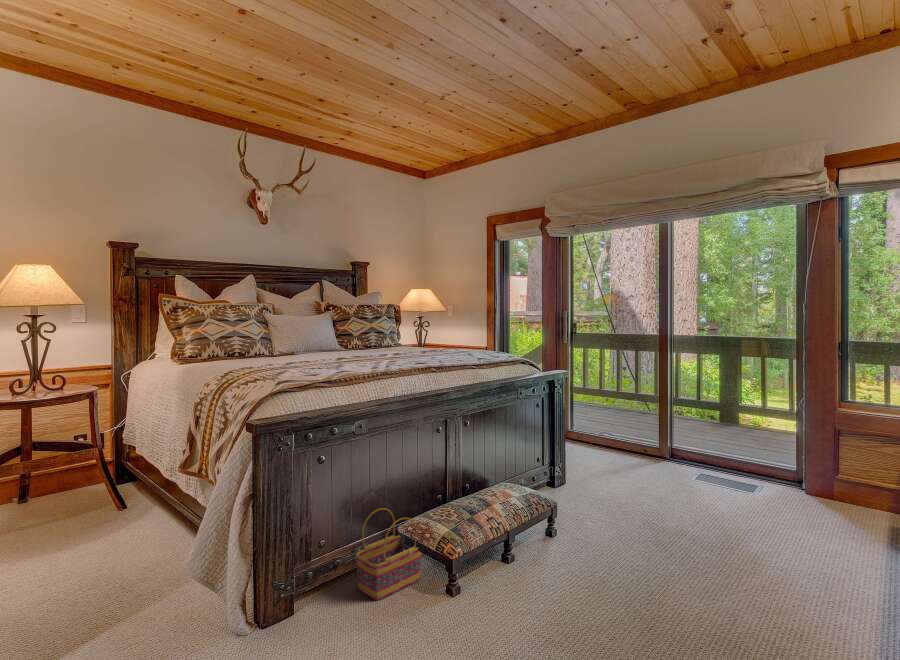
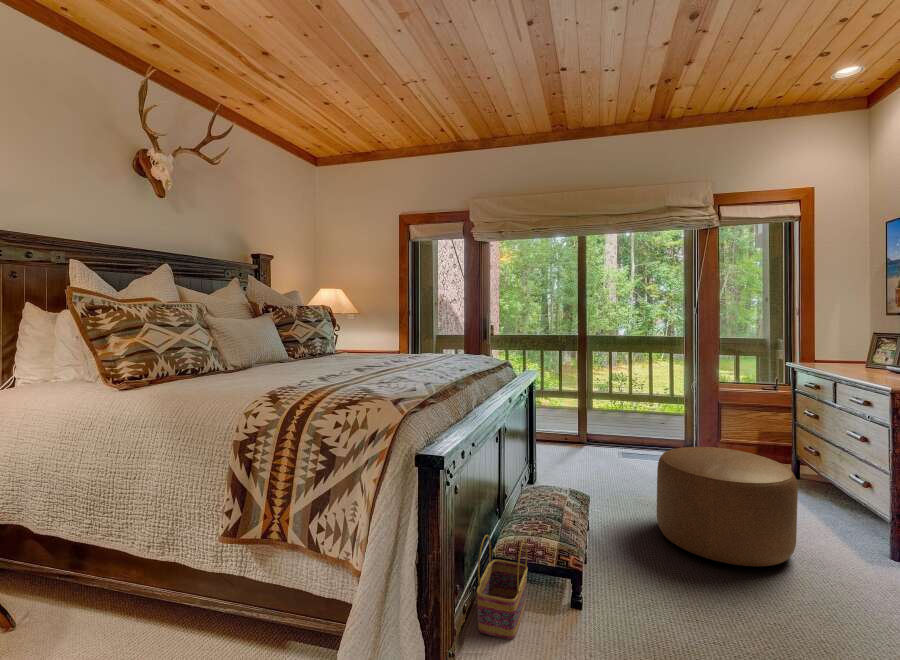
ottoman: none [622,466,783,613] -> present [657,447,798,566]

